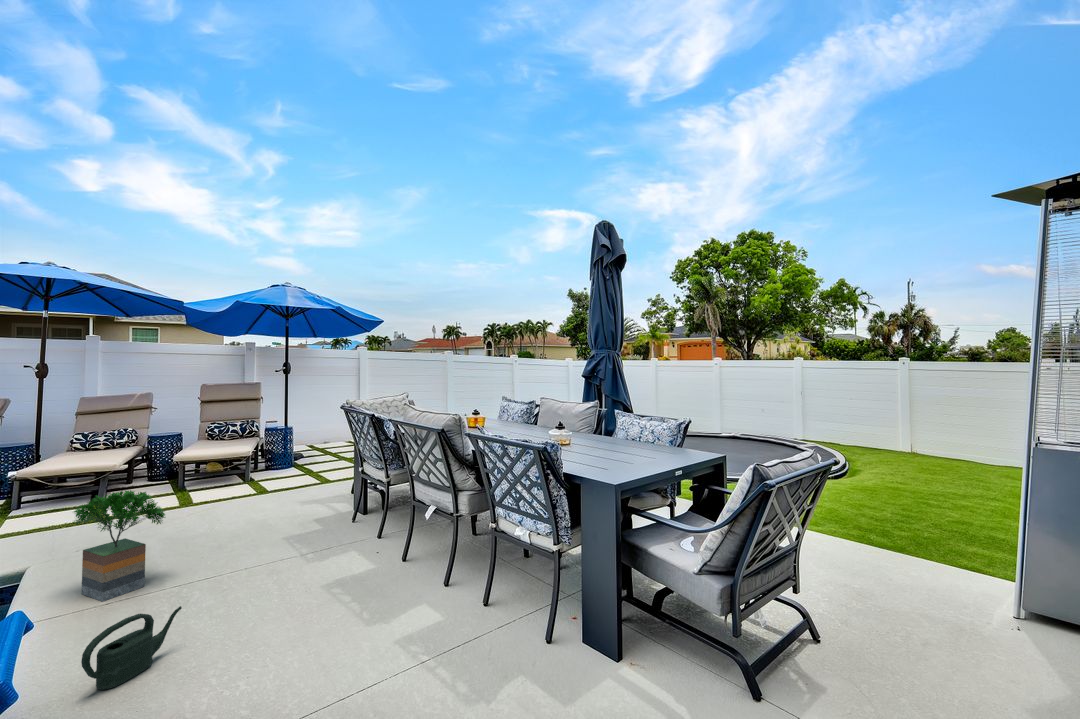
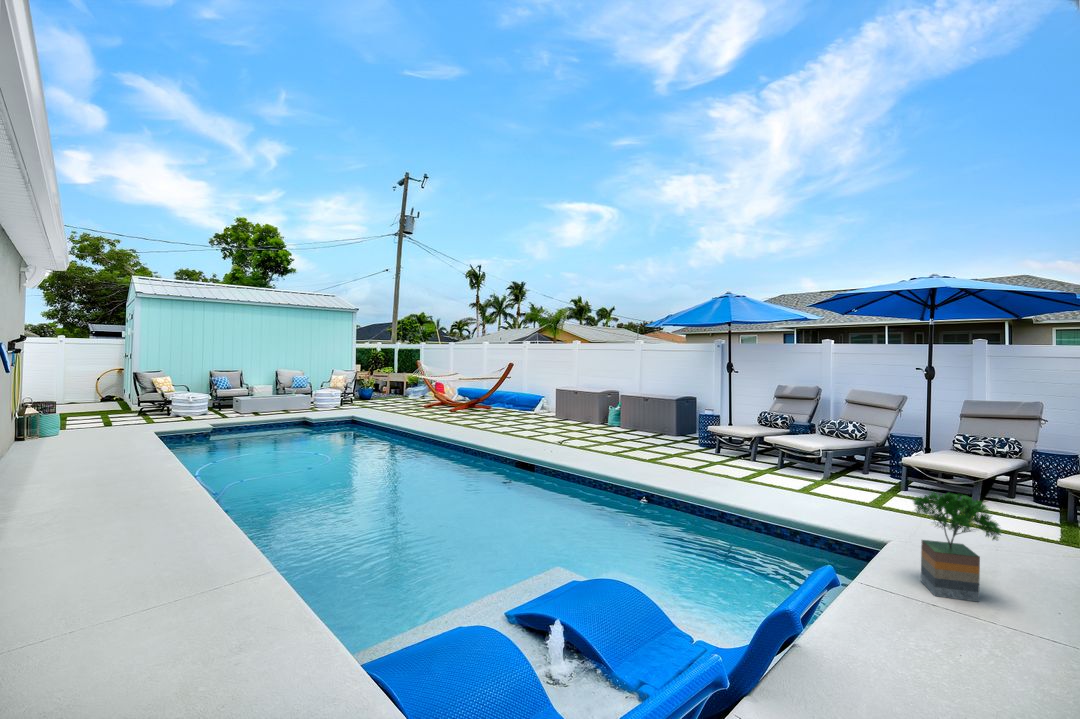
watering can: present [81,606,182,690] -> none [883,612,990,676]

